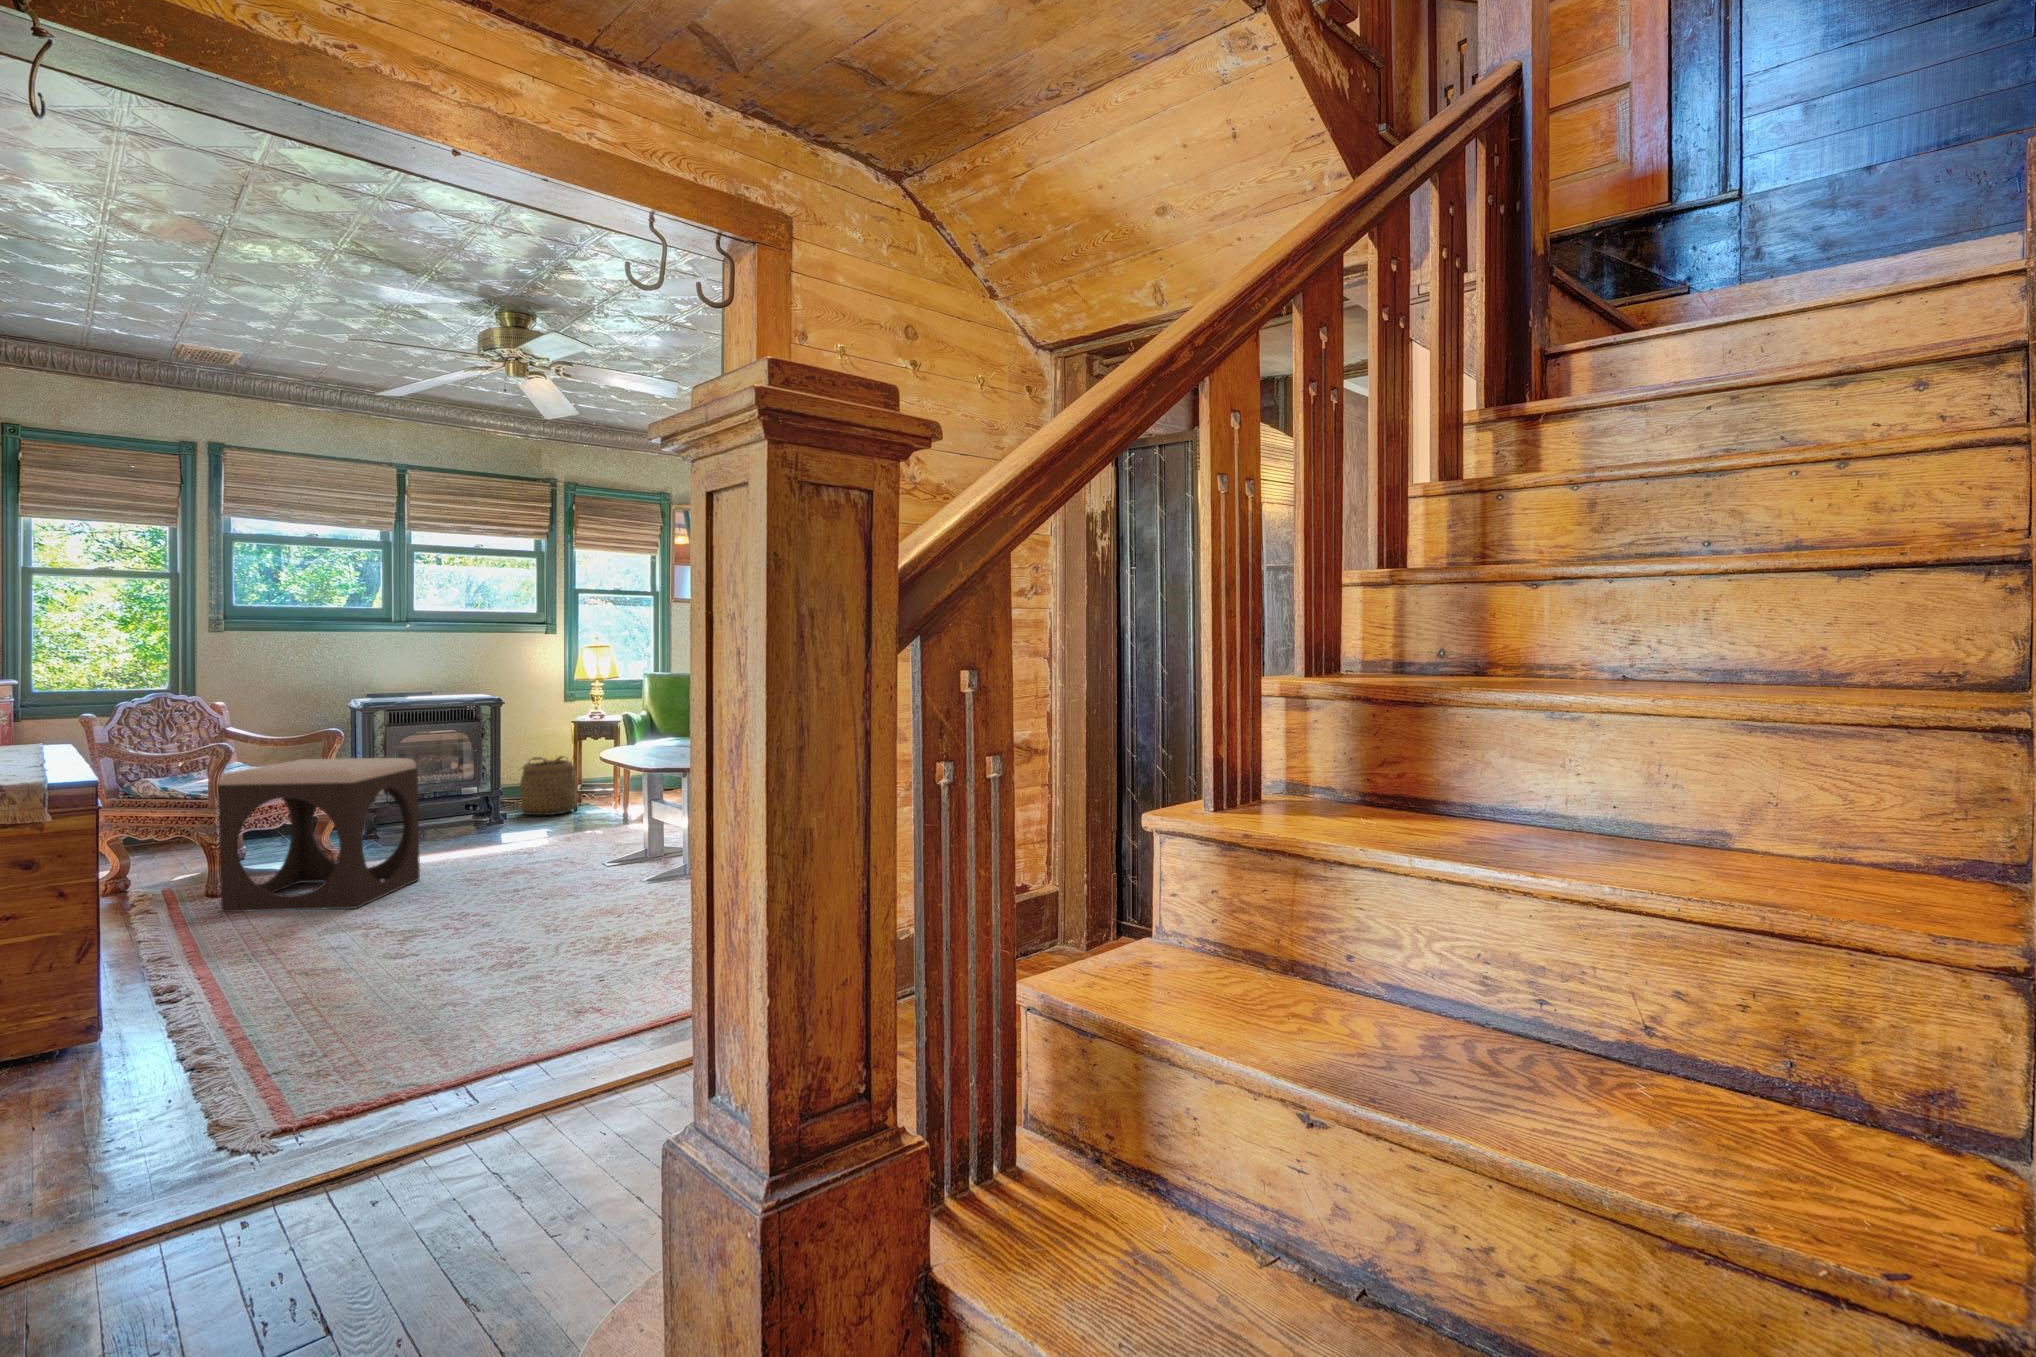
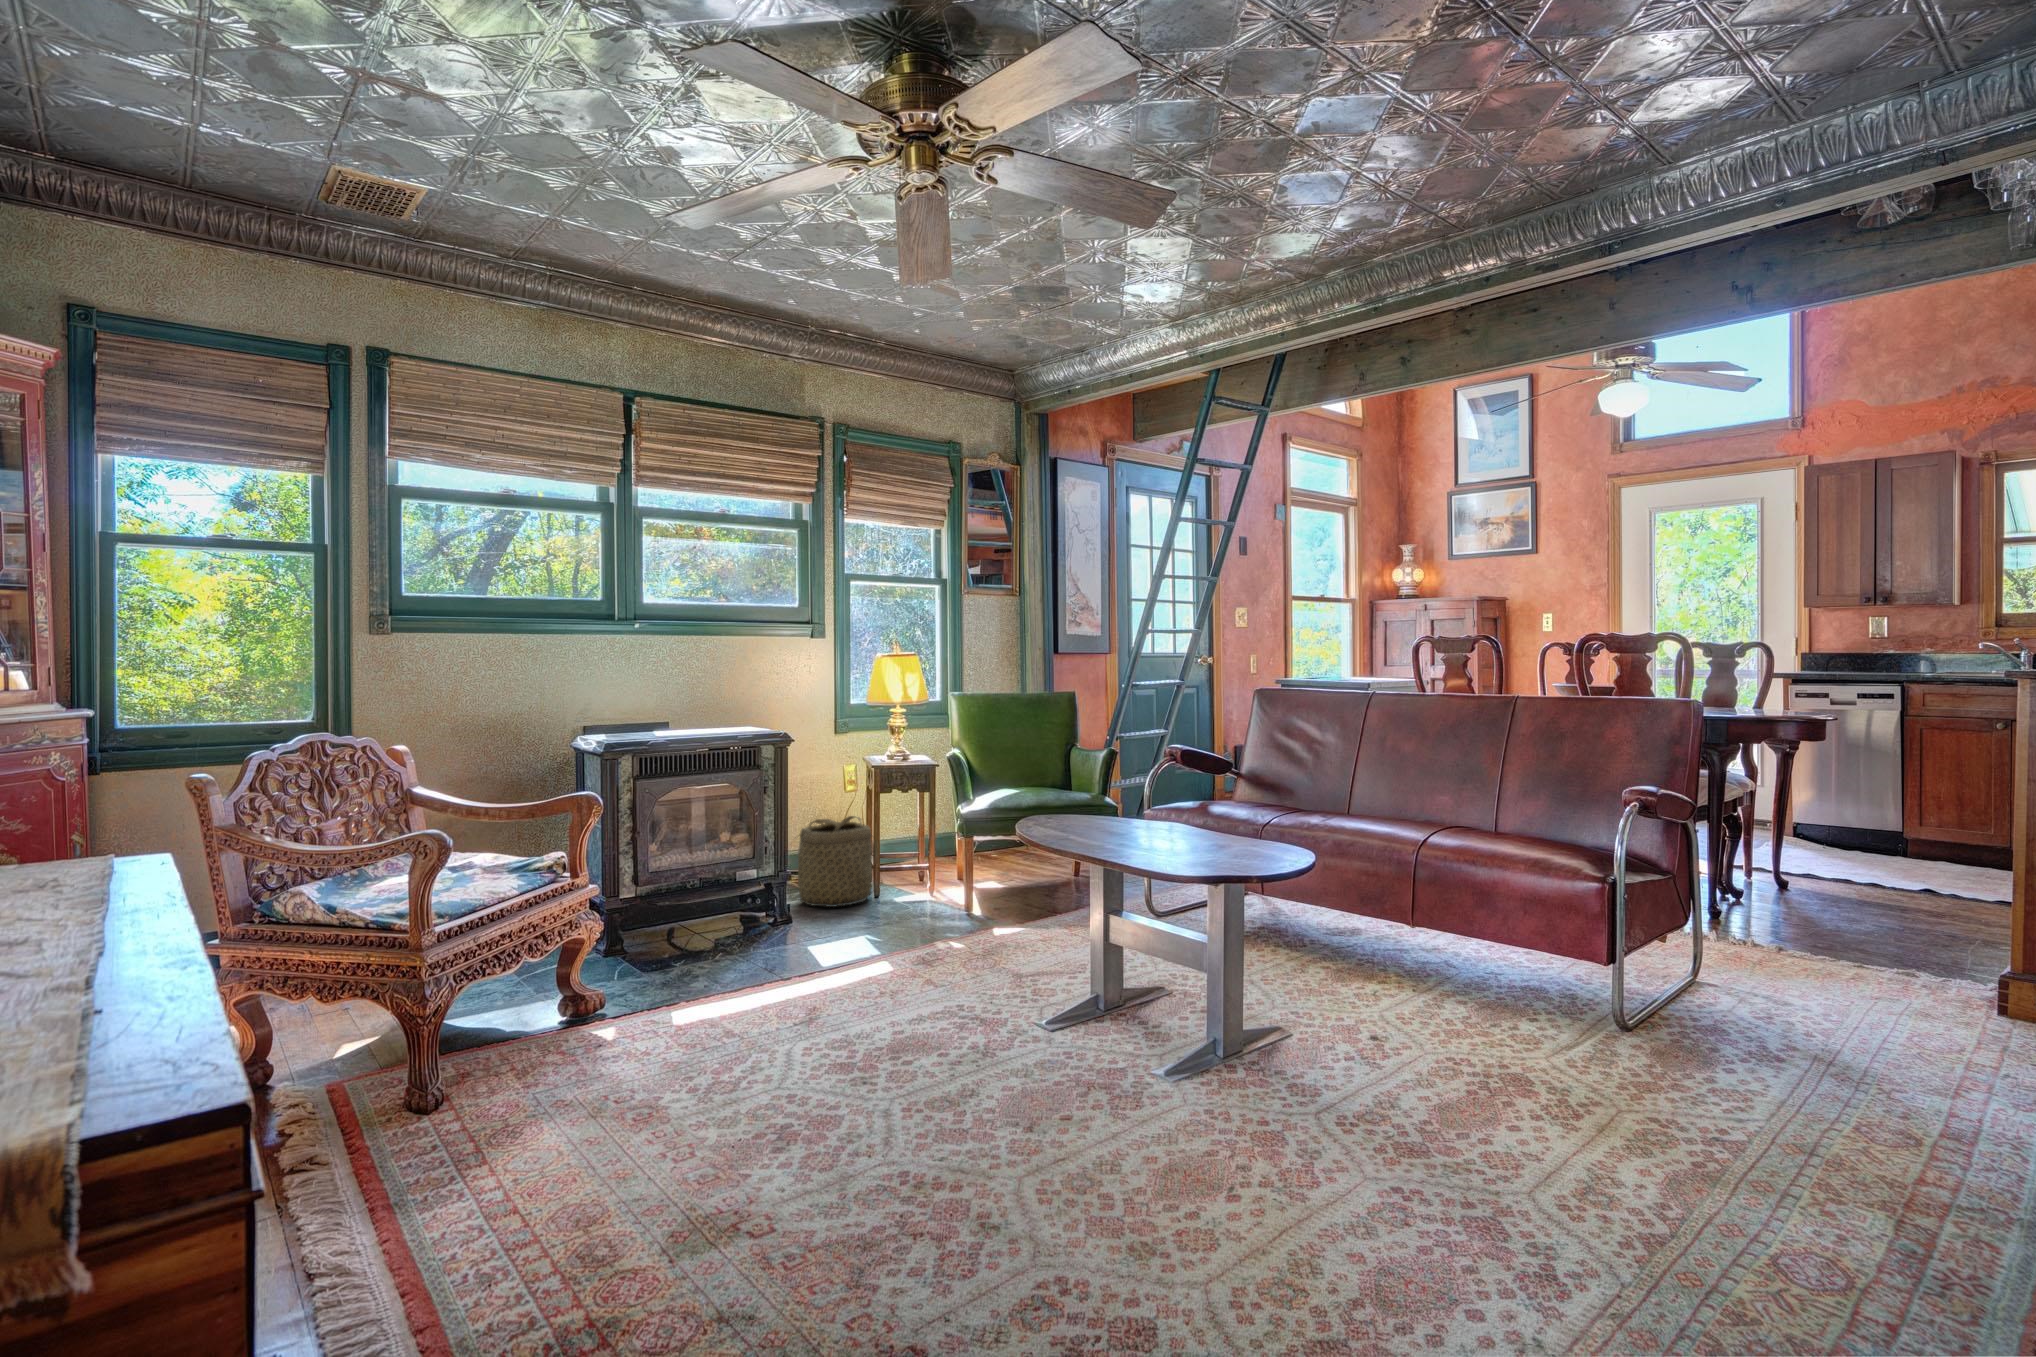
footstool: present [218,758,420,912] -> none [447,849,764,1170]

